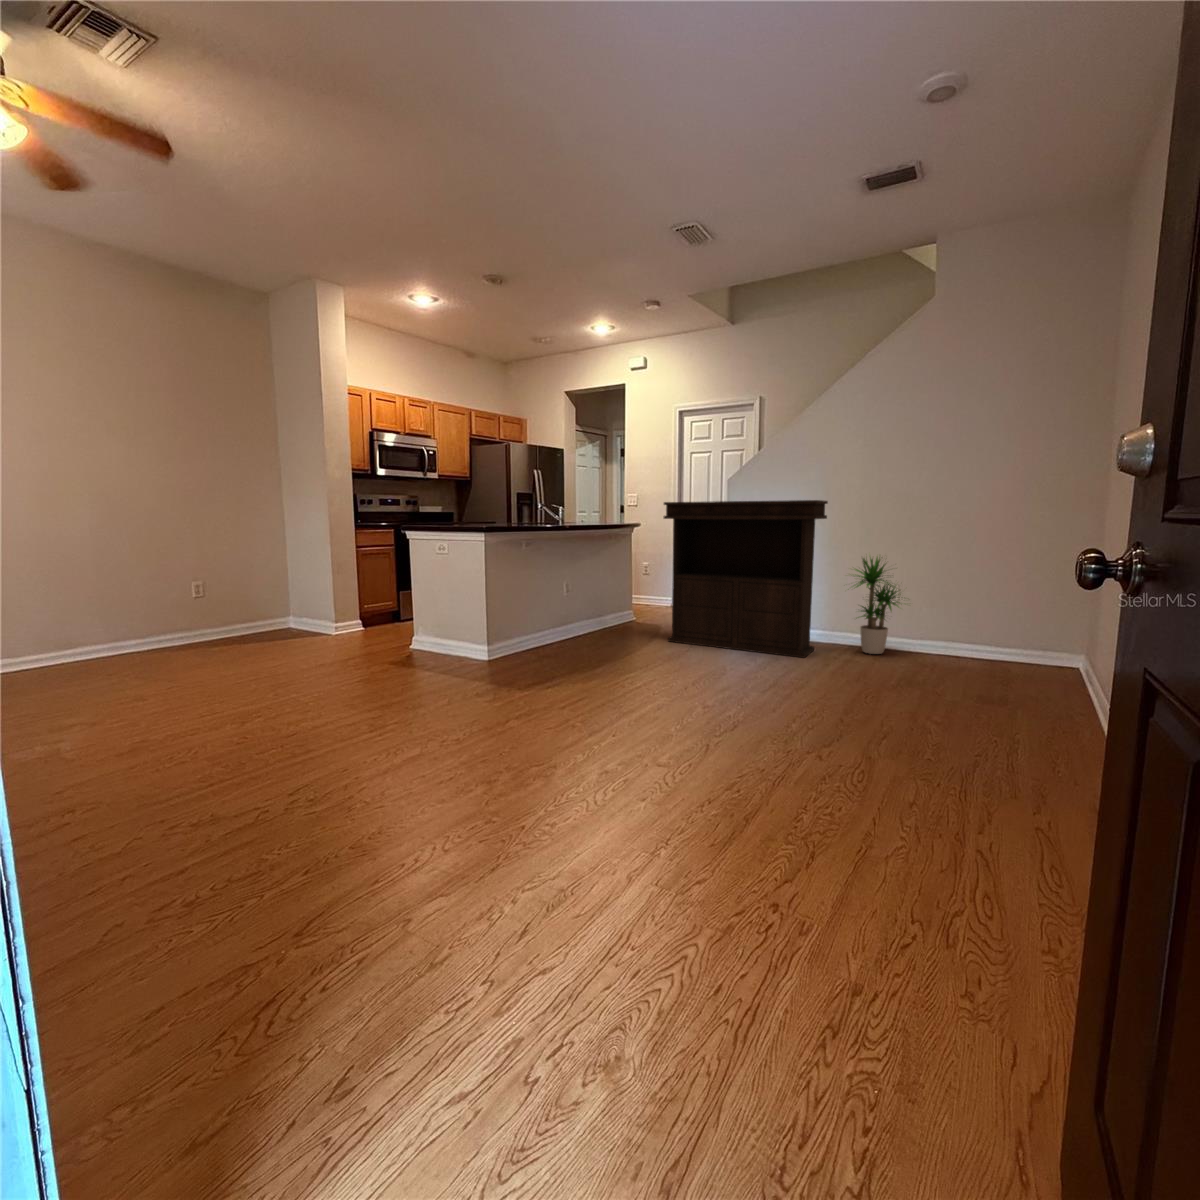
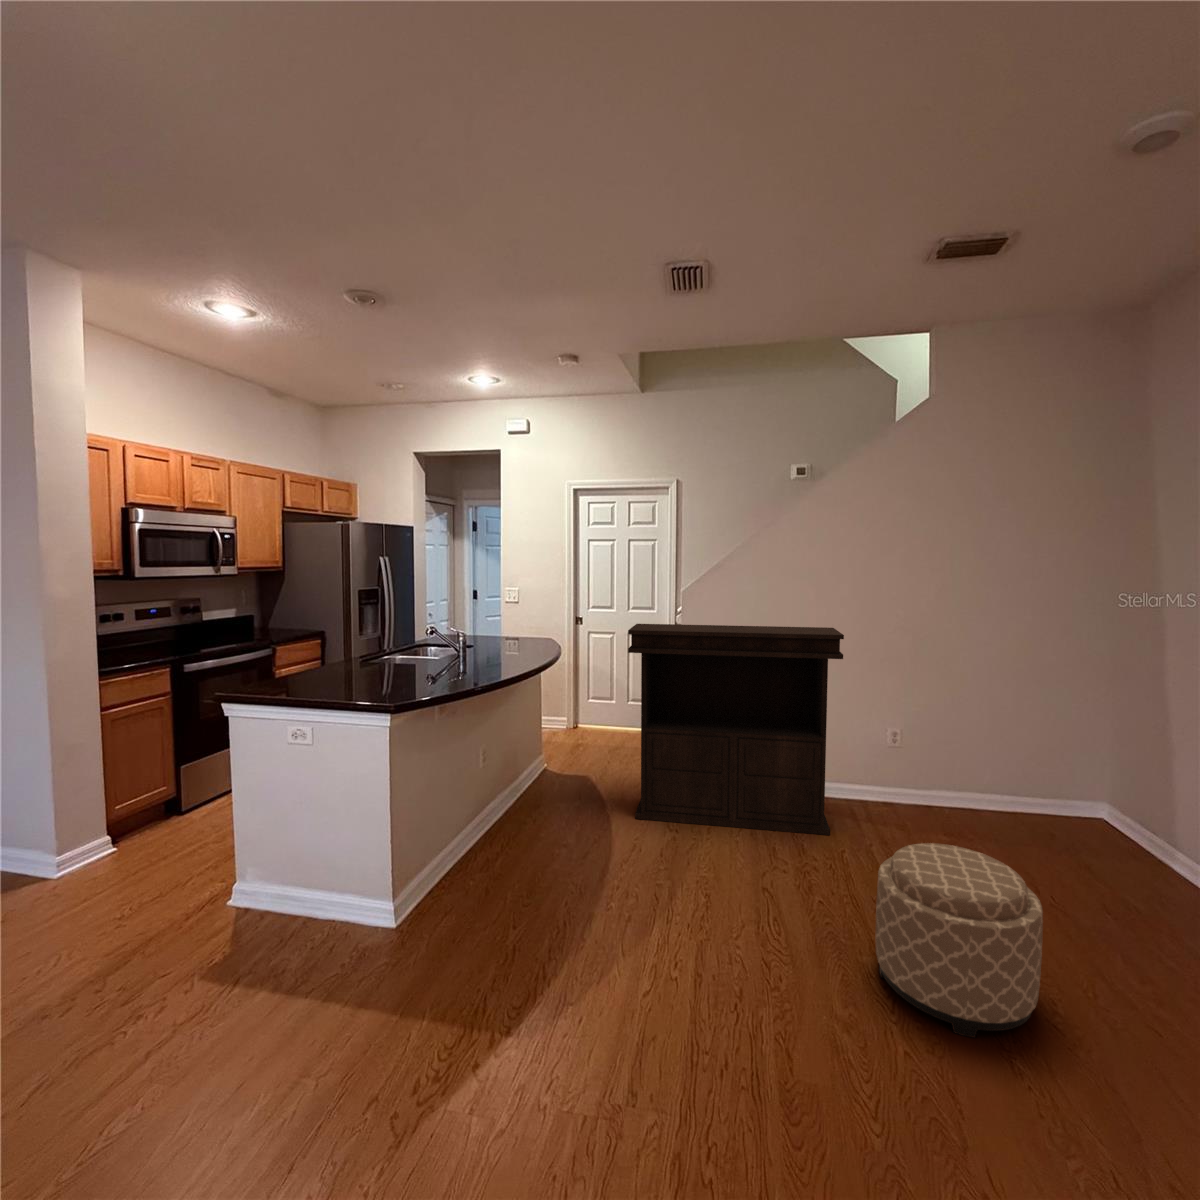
potted plant: present [855,557,901,654] -> none [846,686,934,814]
ottoman: none [746,620,847,721] -> present [876,843,1043,1038]

